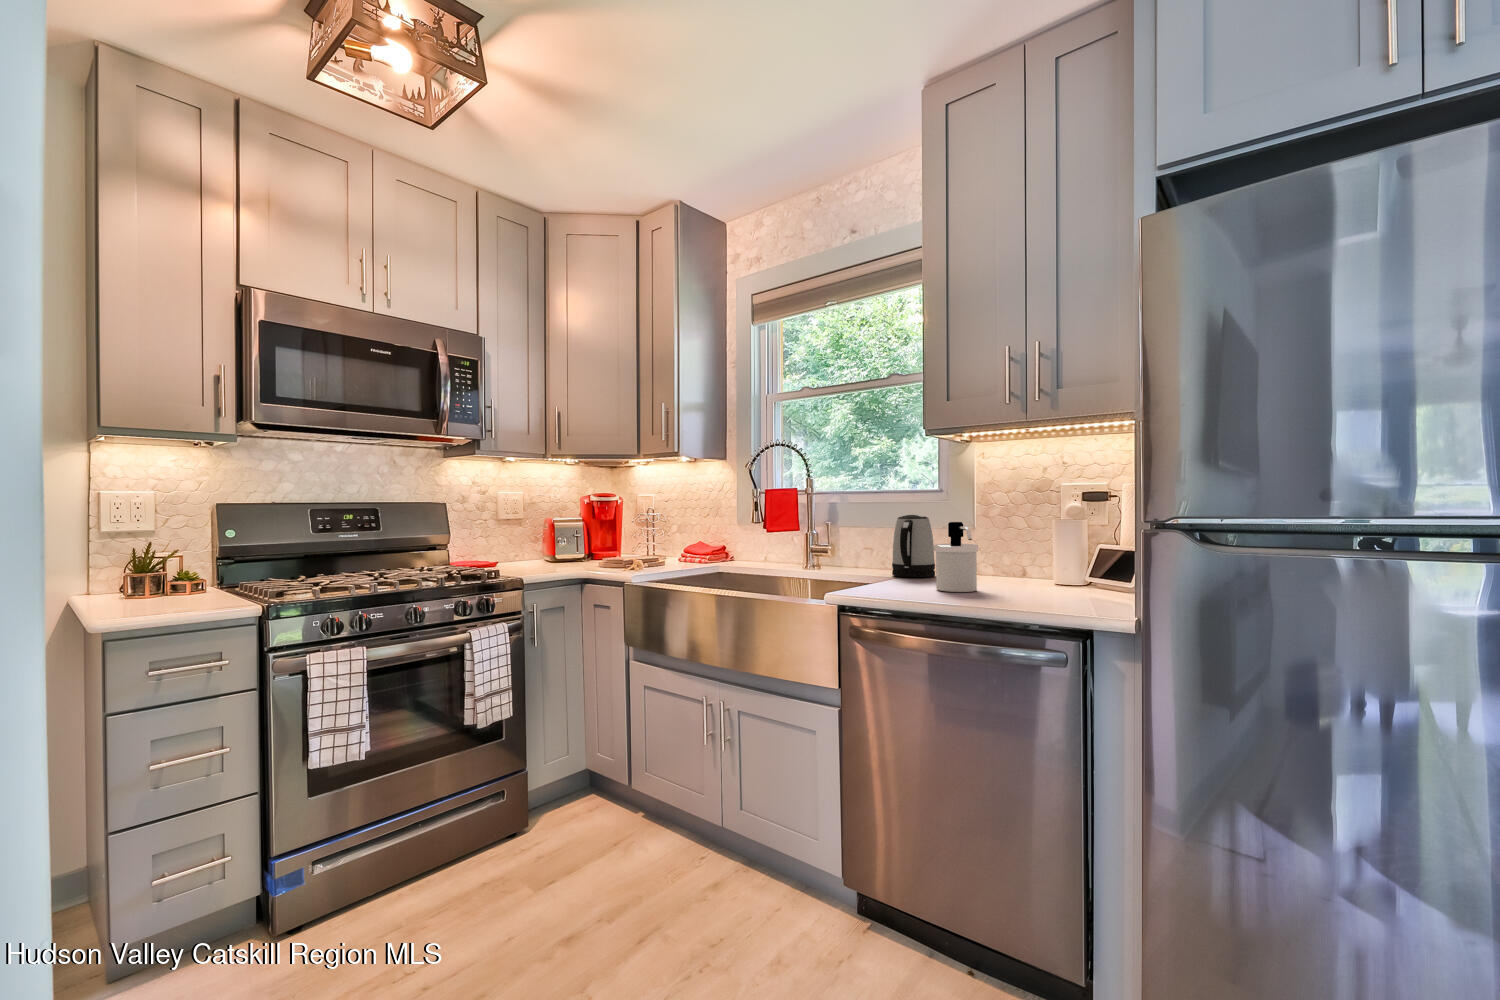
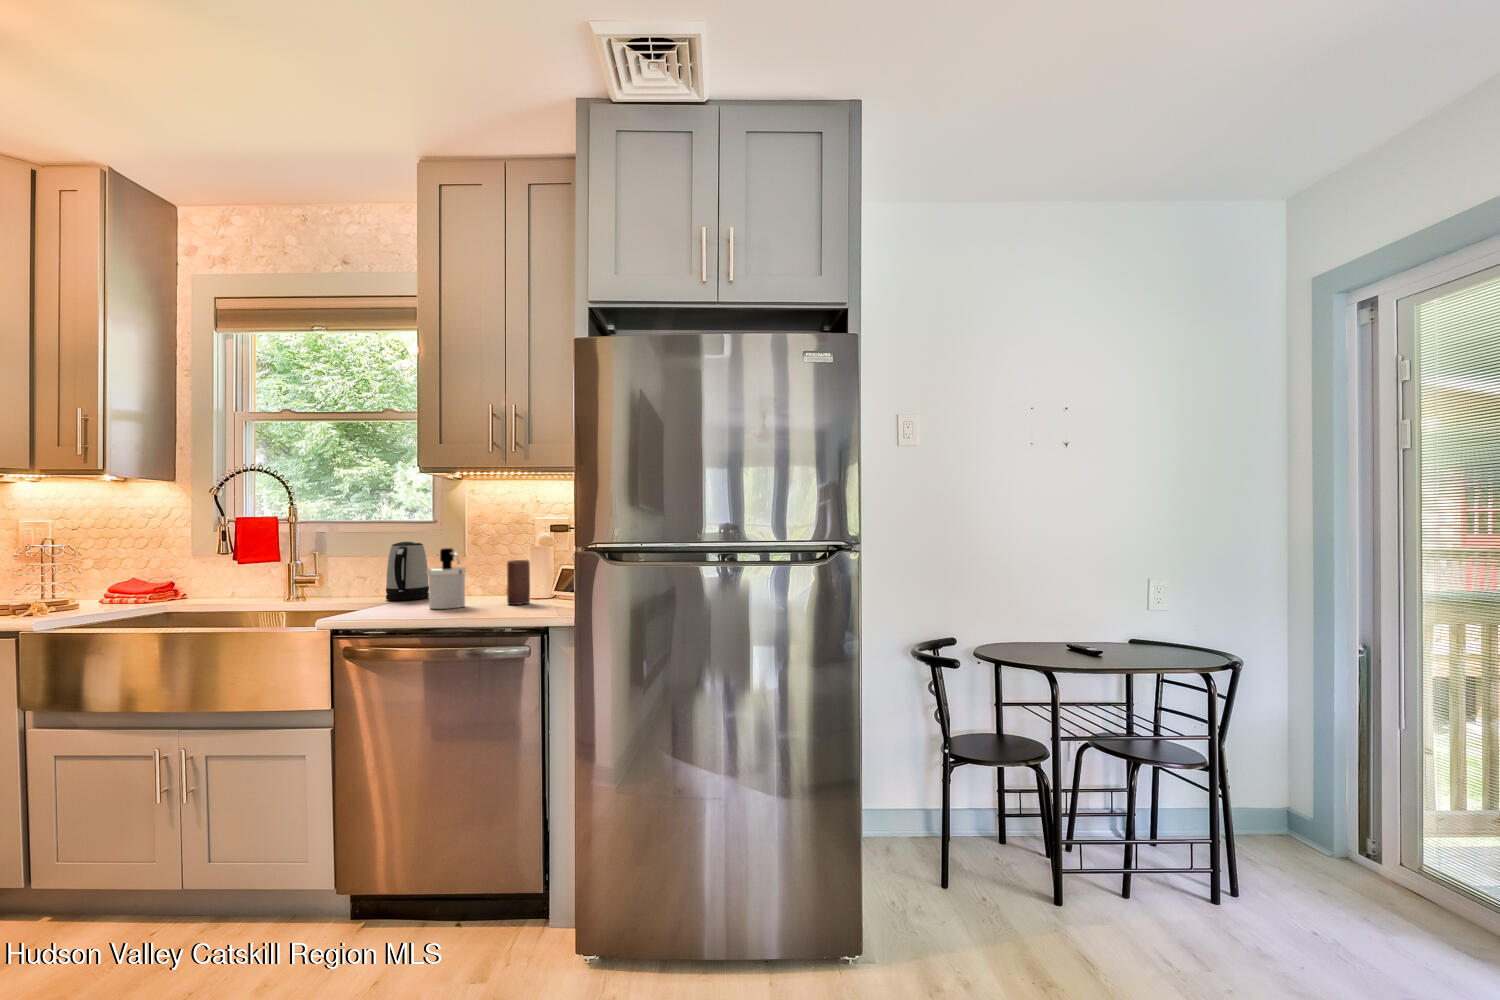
candle: none [1029,539,1058,595] -> present [507,560,530,605]

